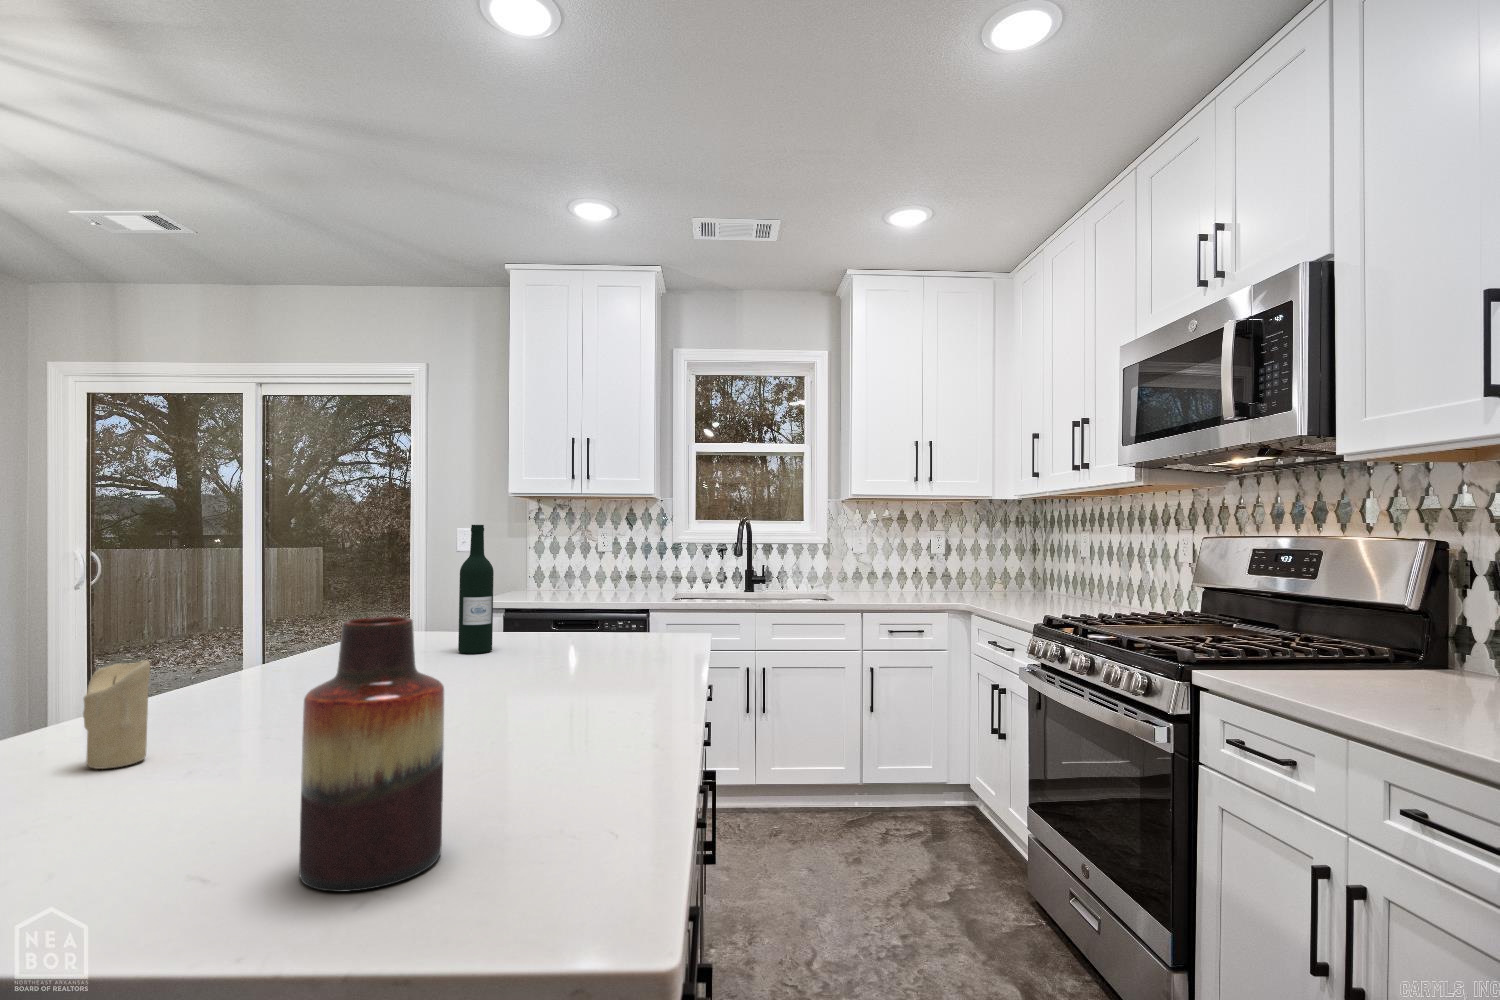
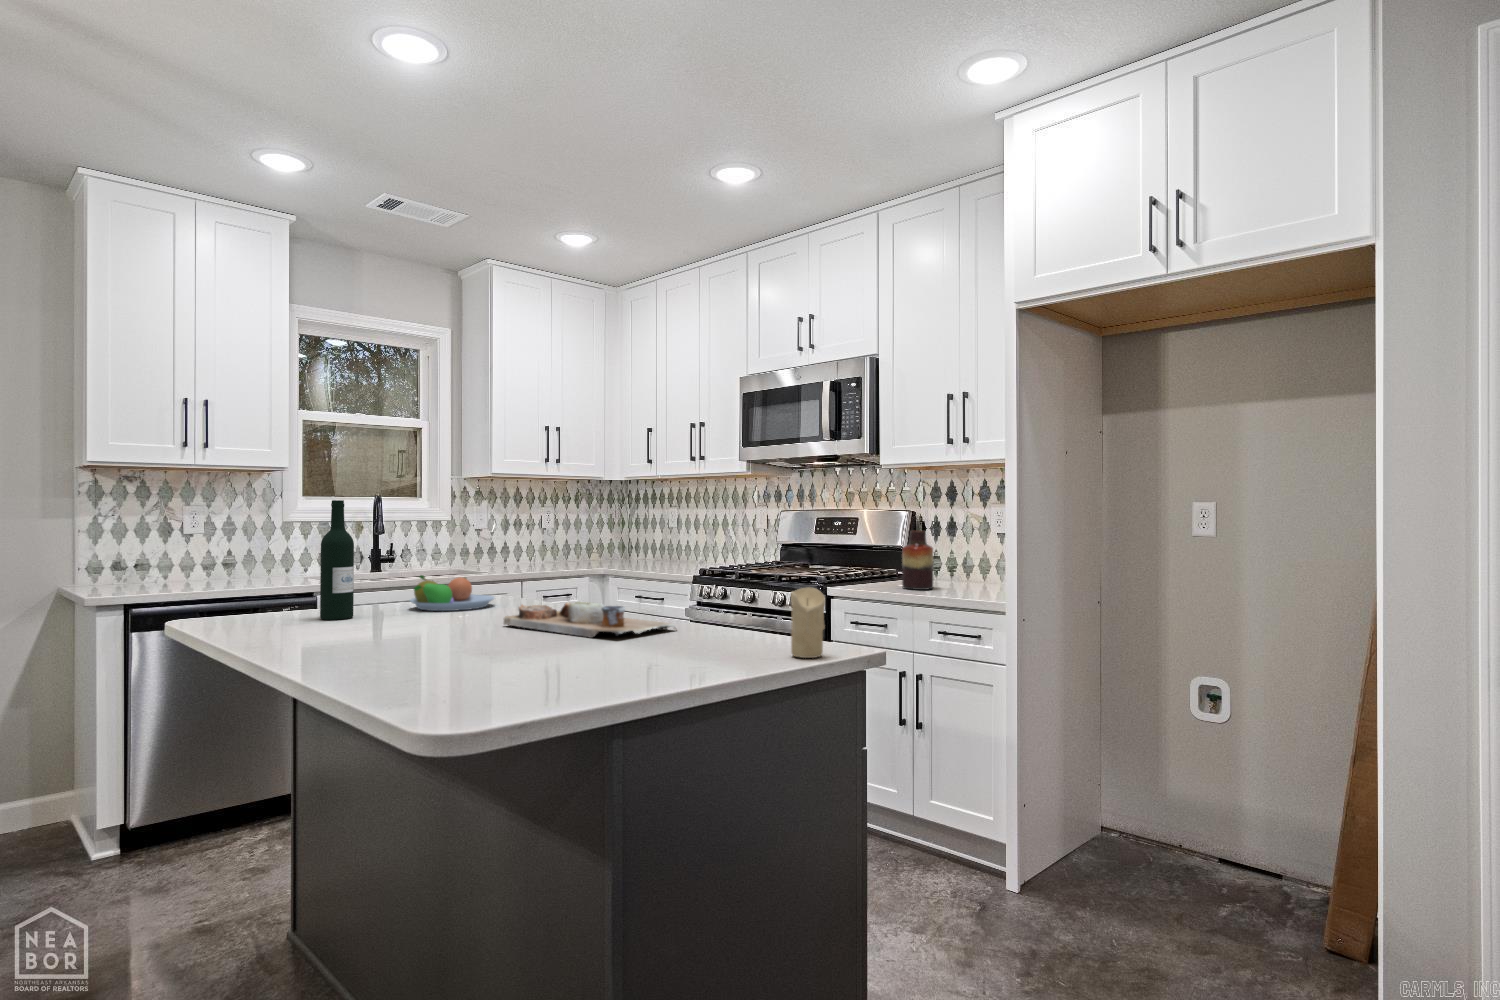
fruit bowl: none [551,609,658,655] -> present [410,575,494,611]
vase: present [299,617,444,892] -> present [902,531,933,590]
candle: present [83,660,150,769] -> present [791,587,825,658]
cutting board: none [503,662,644,741] -> present [504,602,676,638]

